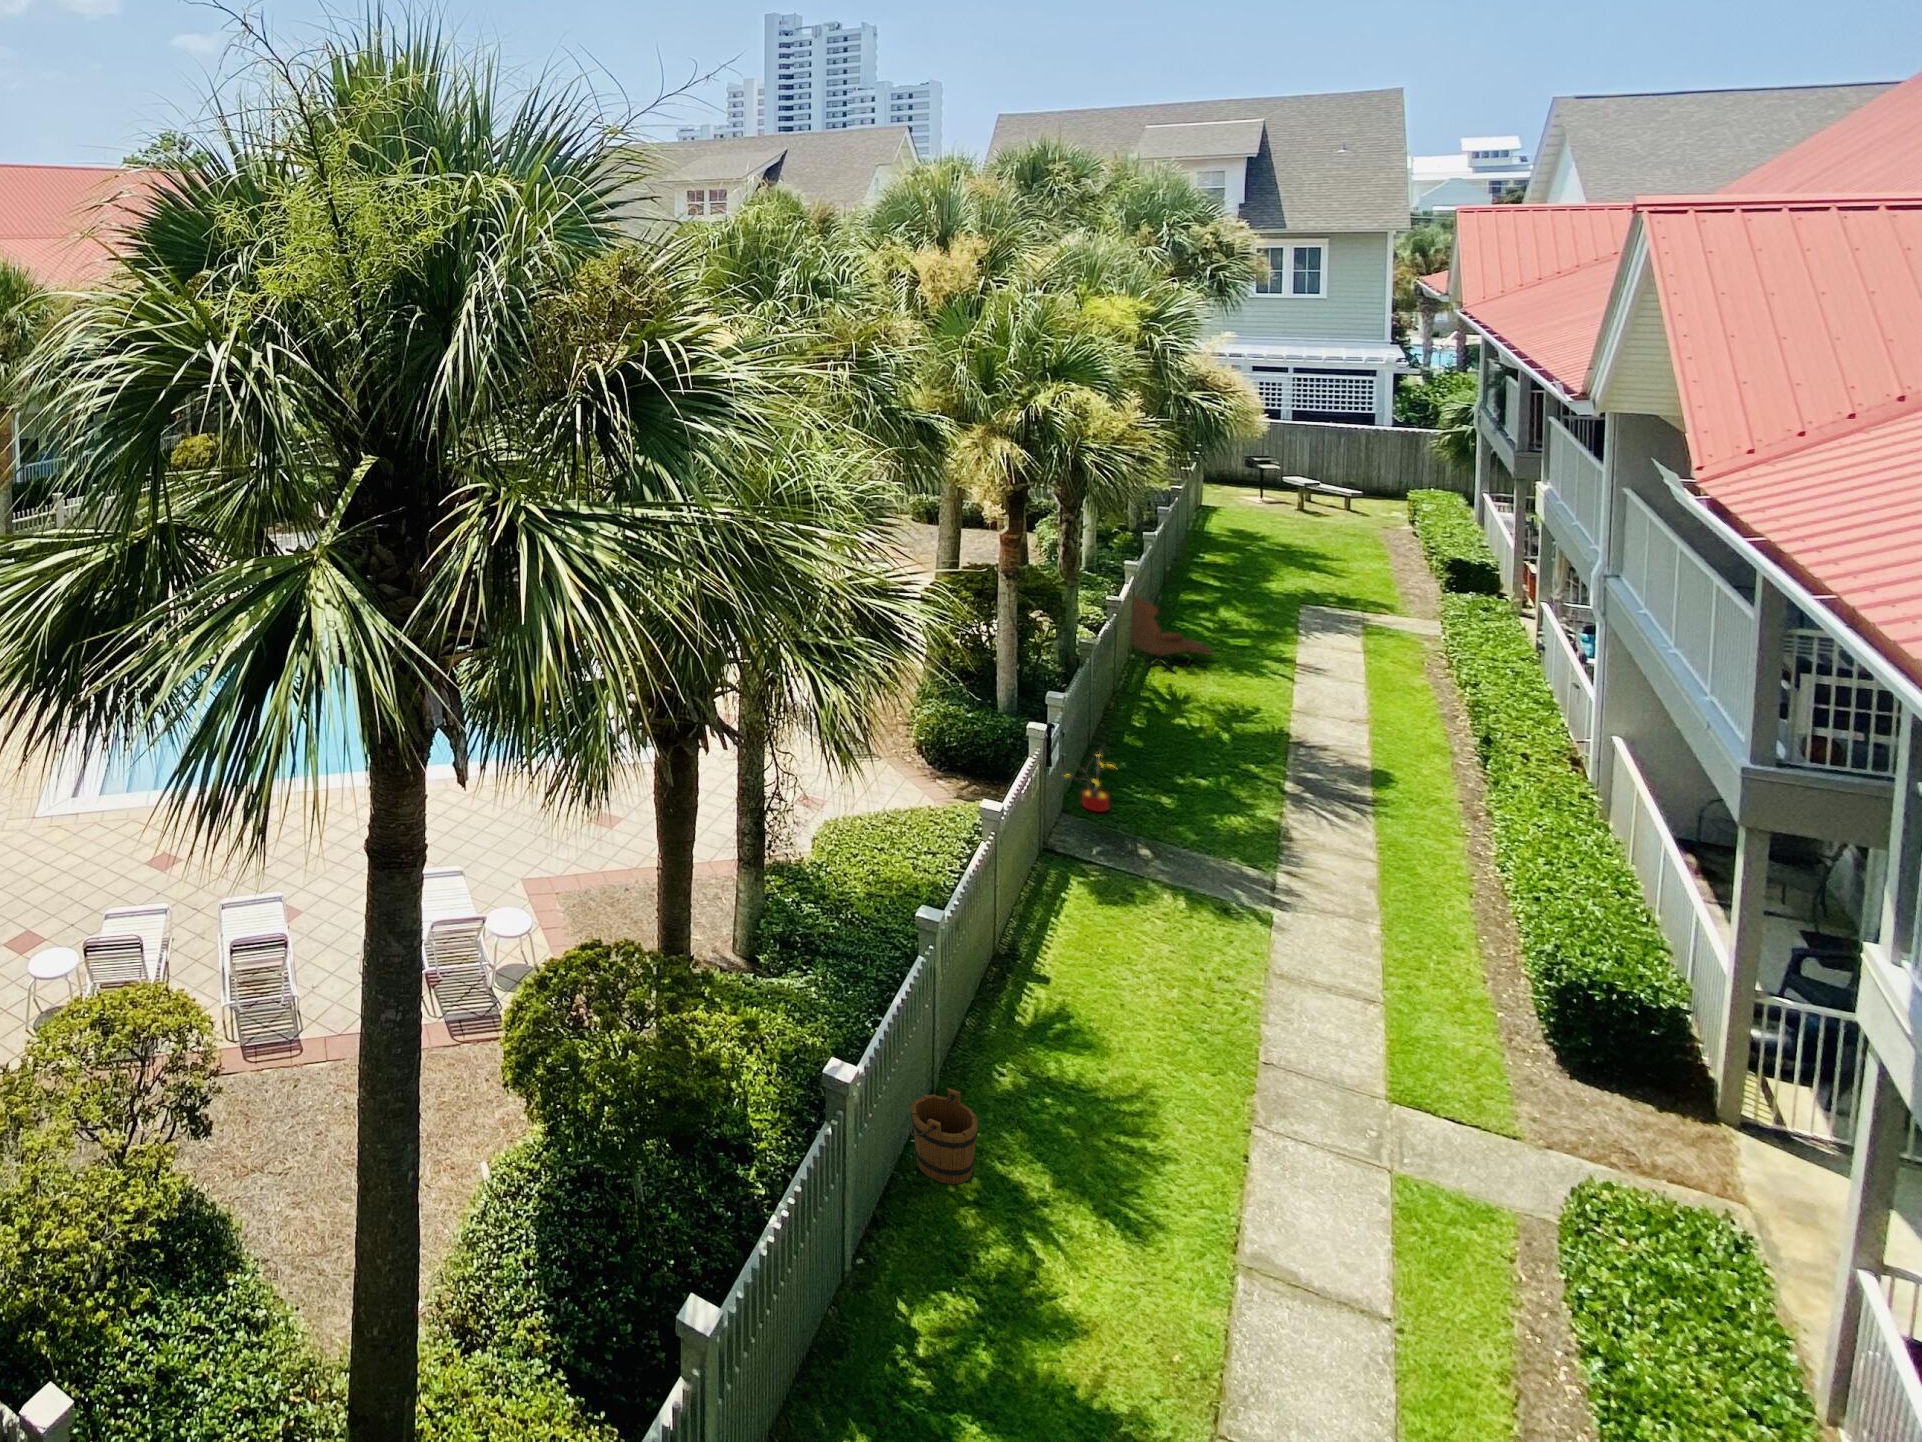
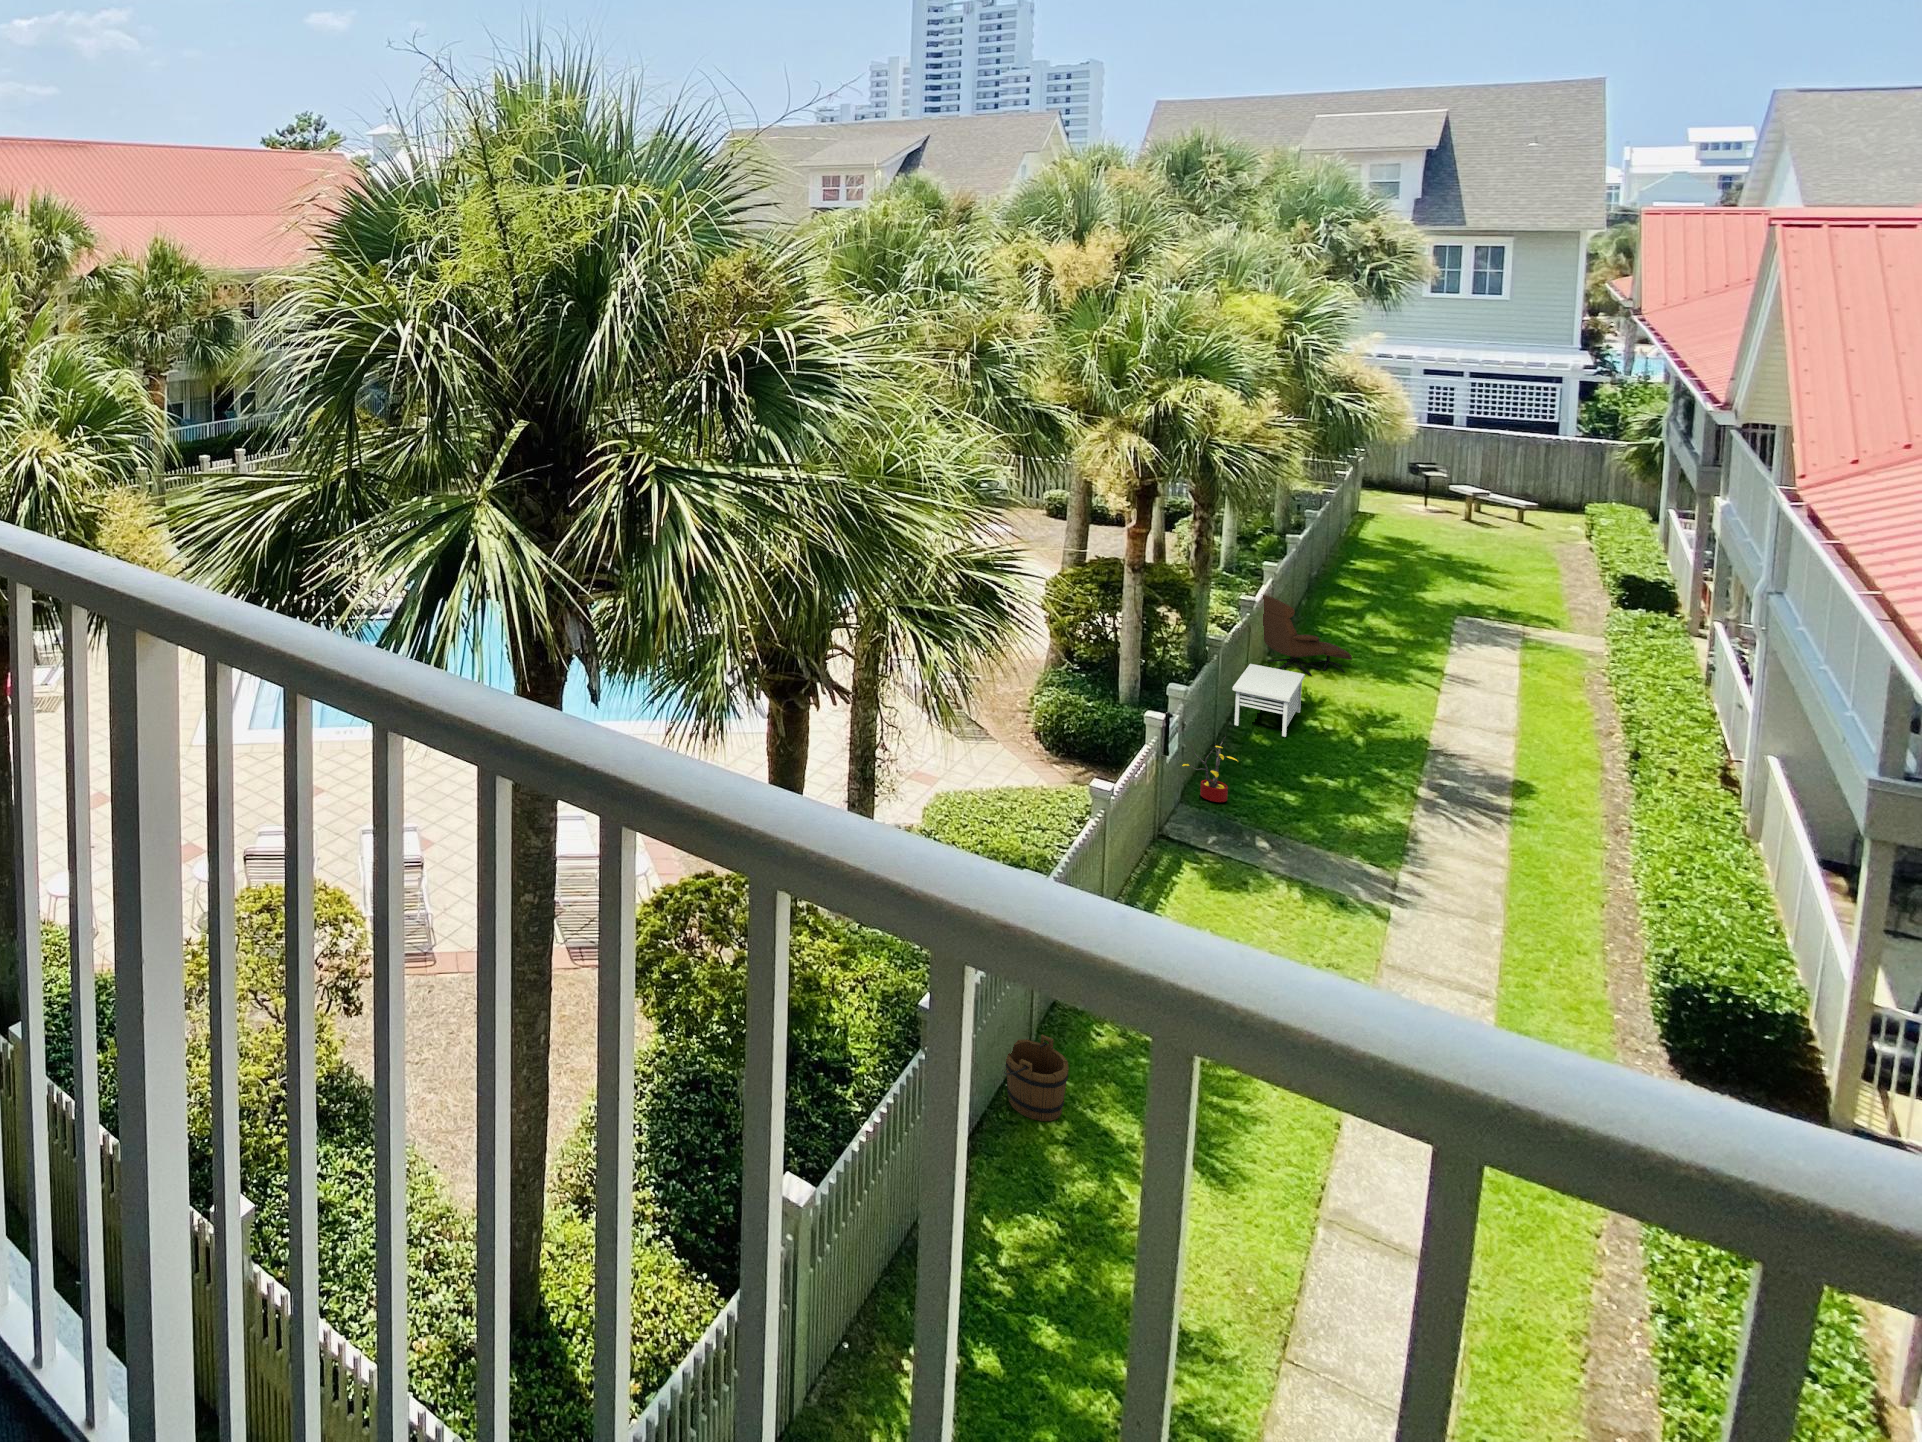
storage bench: none [1105,665,1172,738] -> present [1233,664,1305,737]

